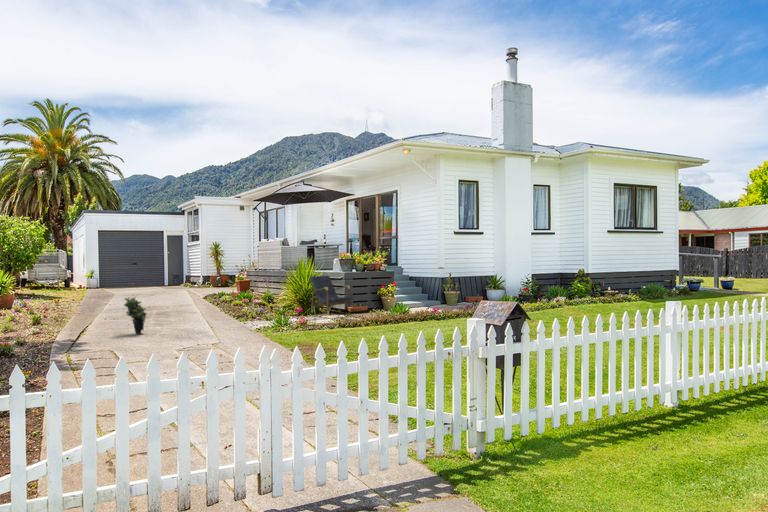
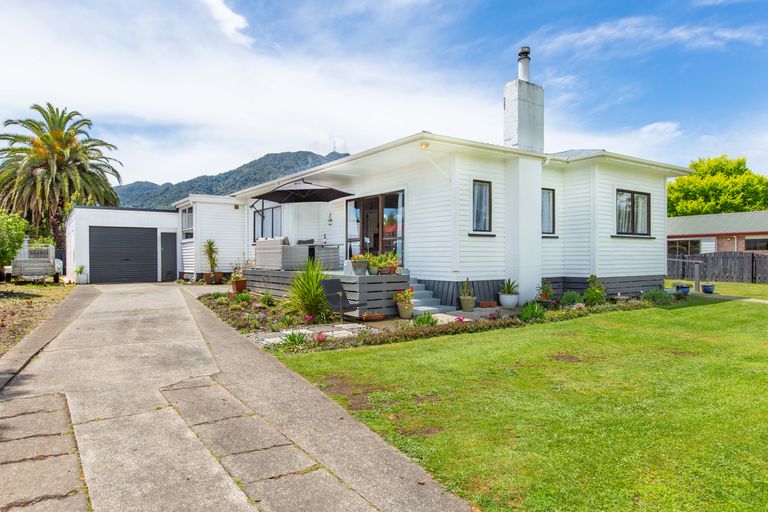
potted plant: present [124,297,146,334] -> none [84,308,118,360]

